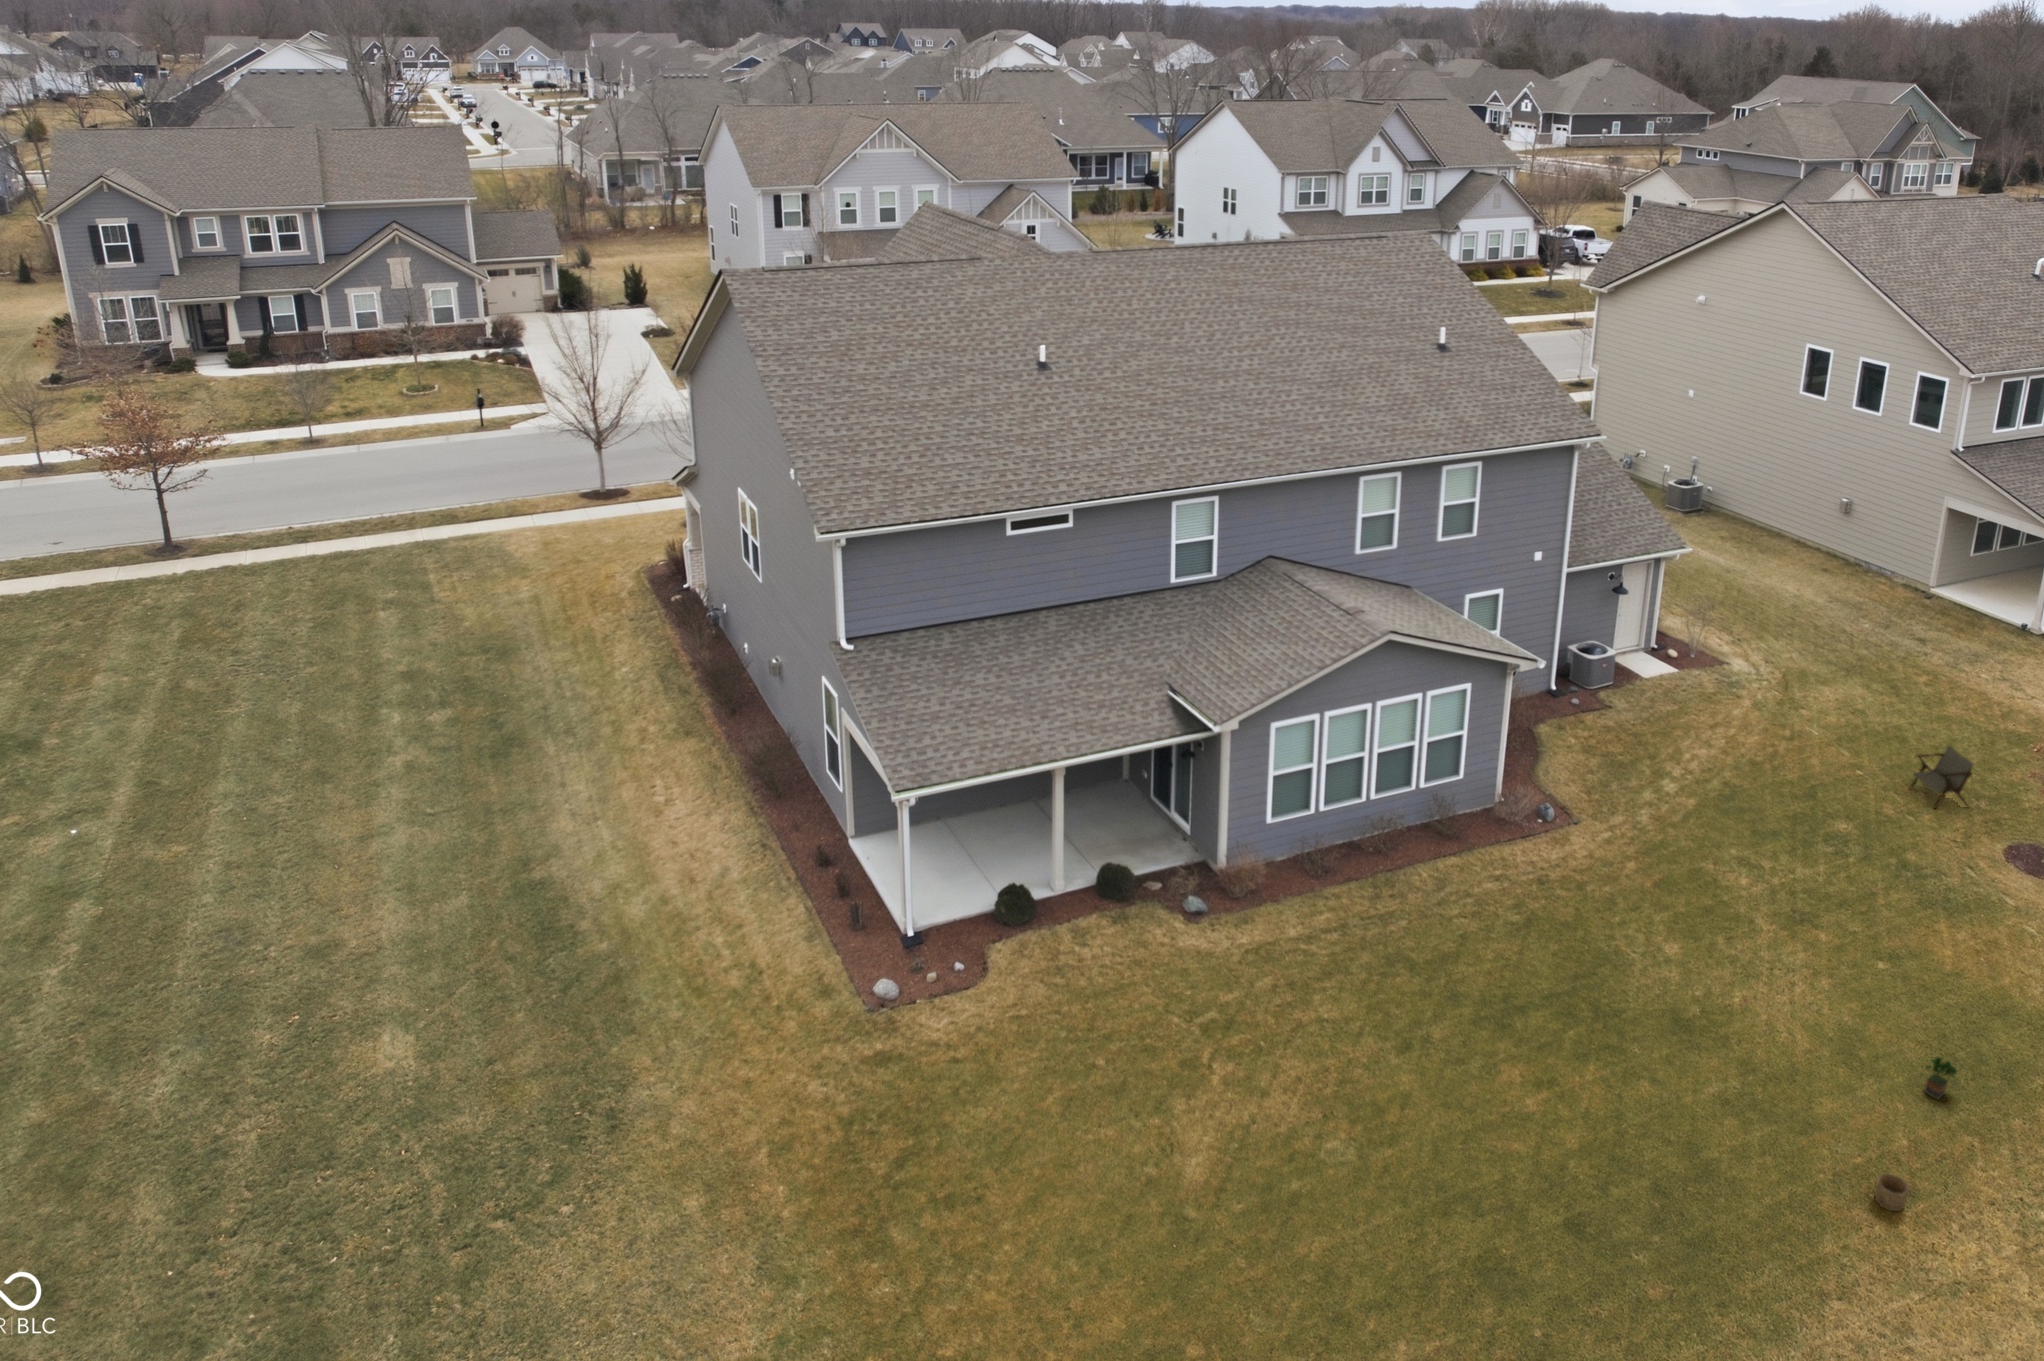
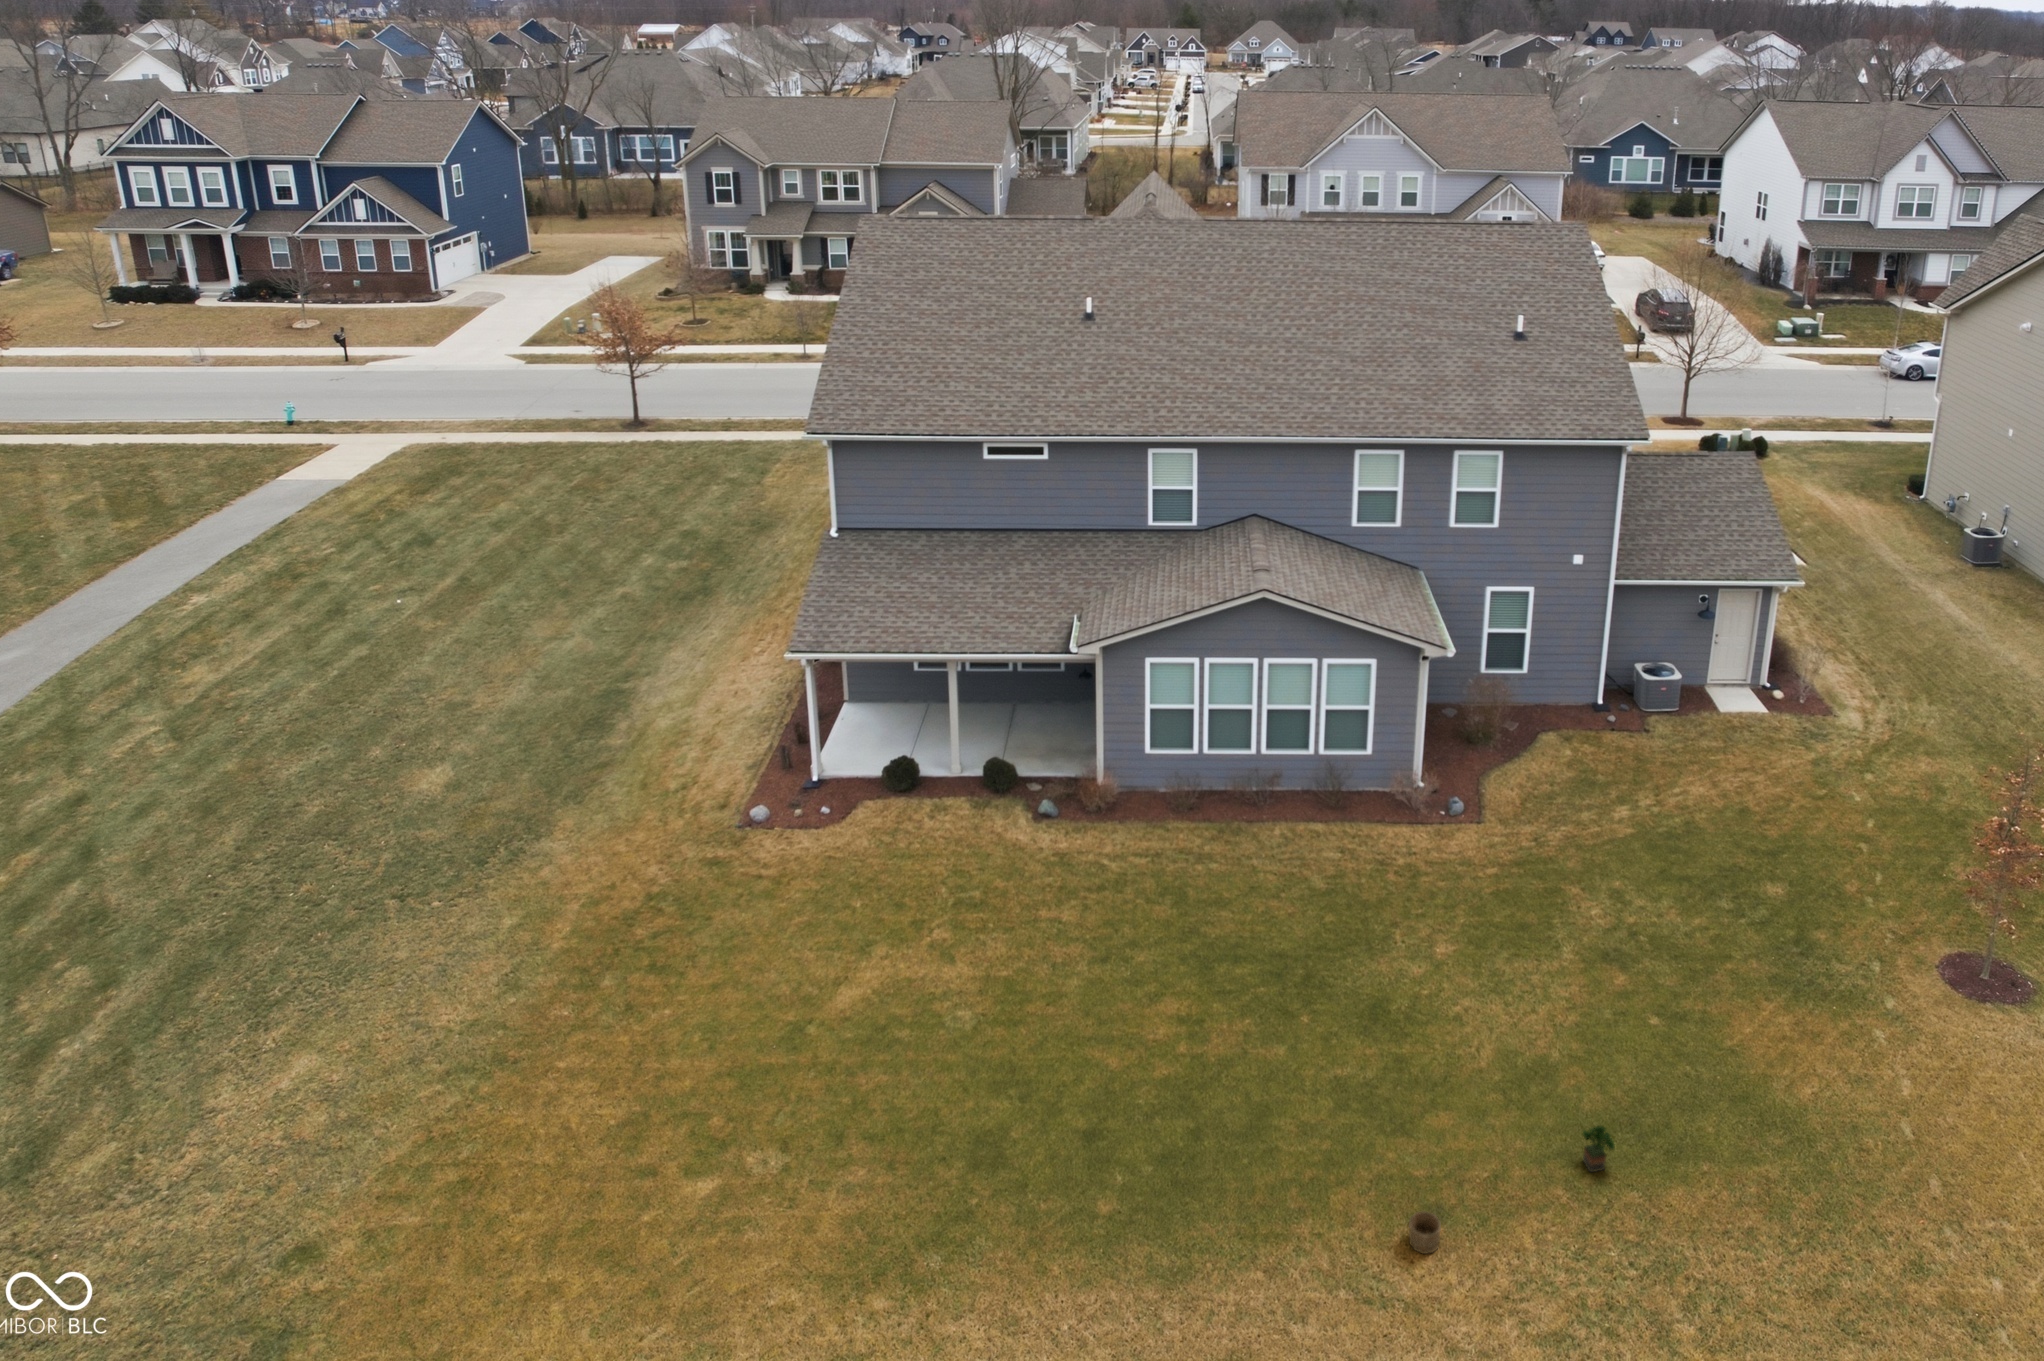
lounge chair: present [1910,746,1973,809] -> none [1918,836,1981,913]

